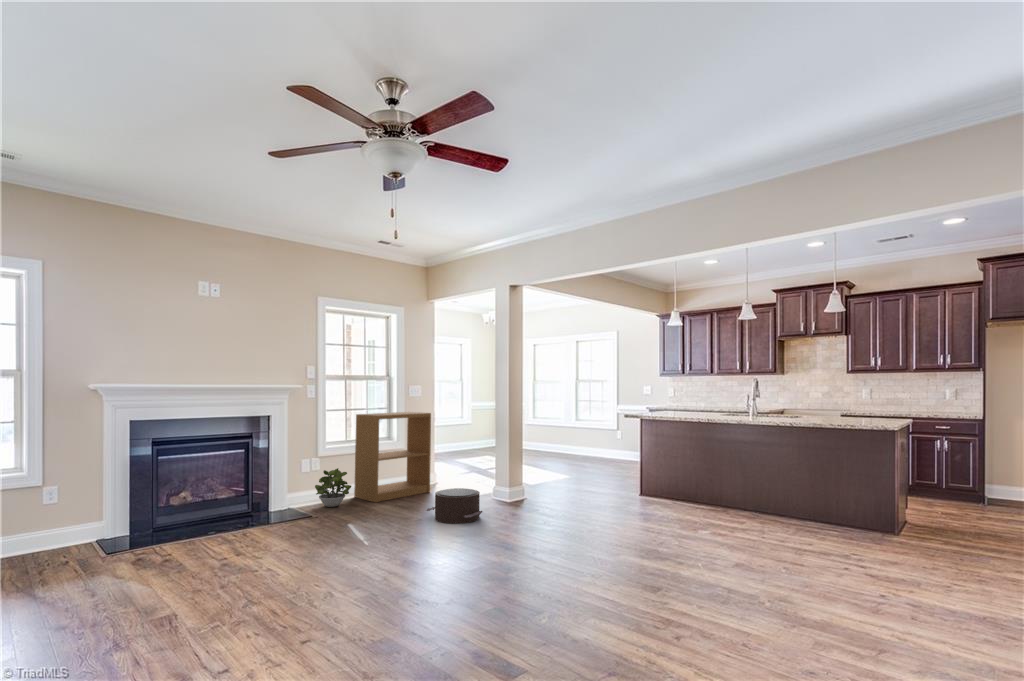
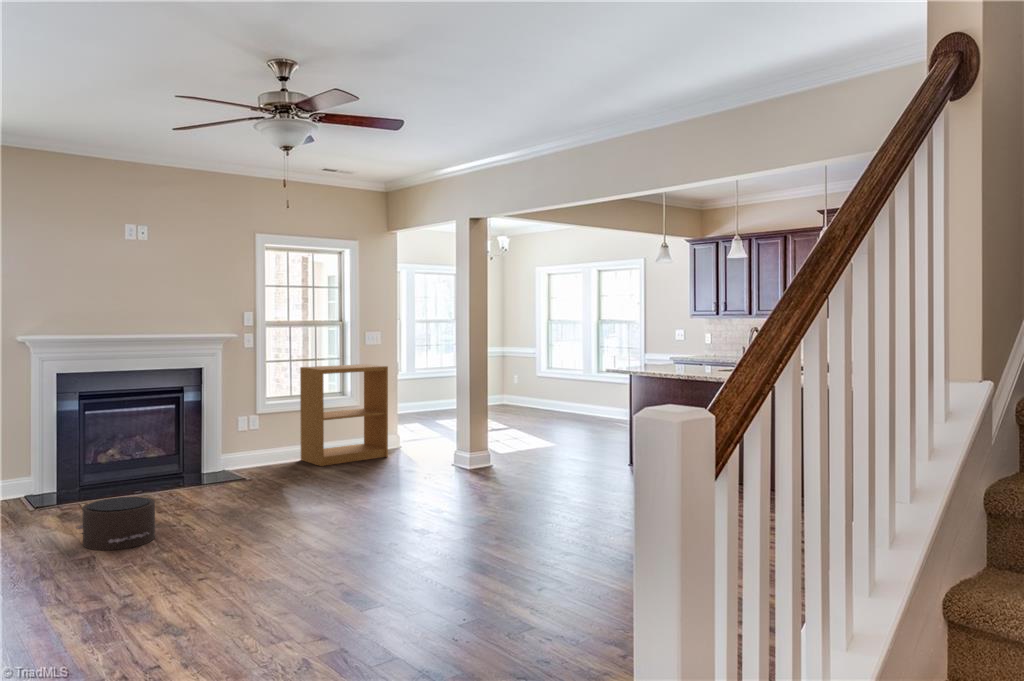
potted plant: present [315,468,351,507] -> none [254,427,293,470]
pouf: present [426,488,482,524] -> present [76,497,155,550]

